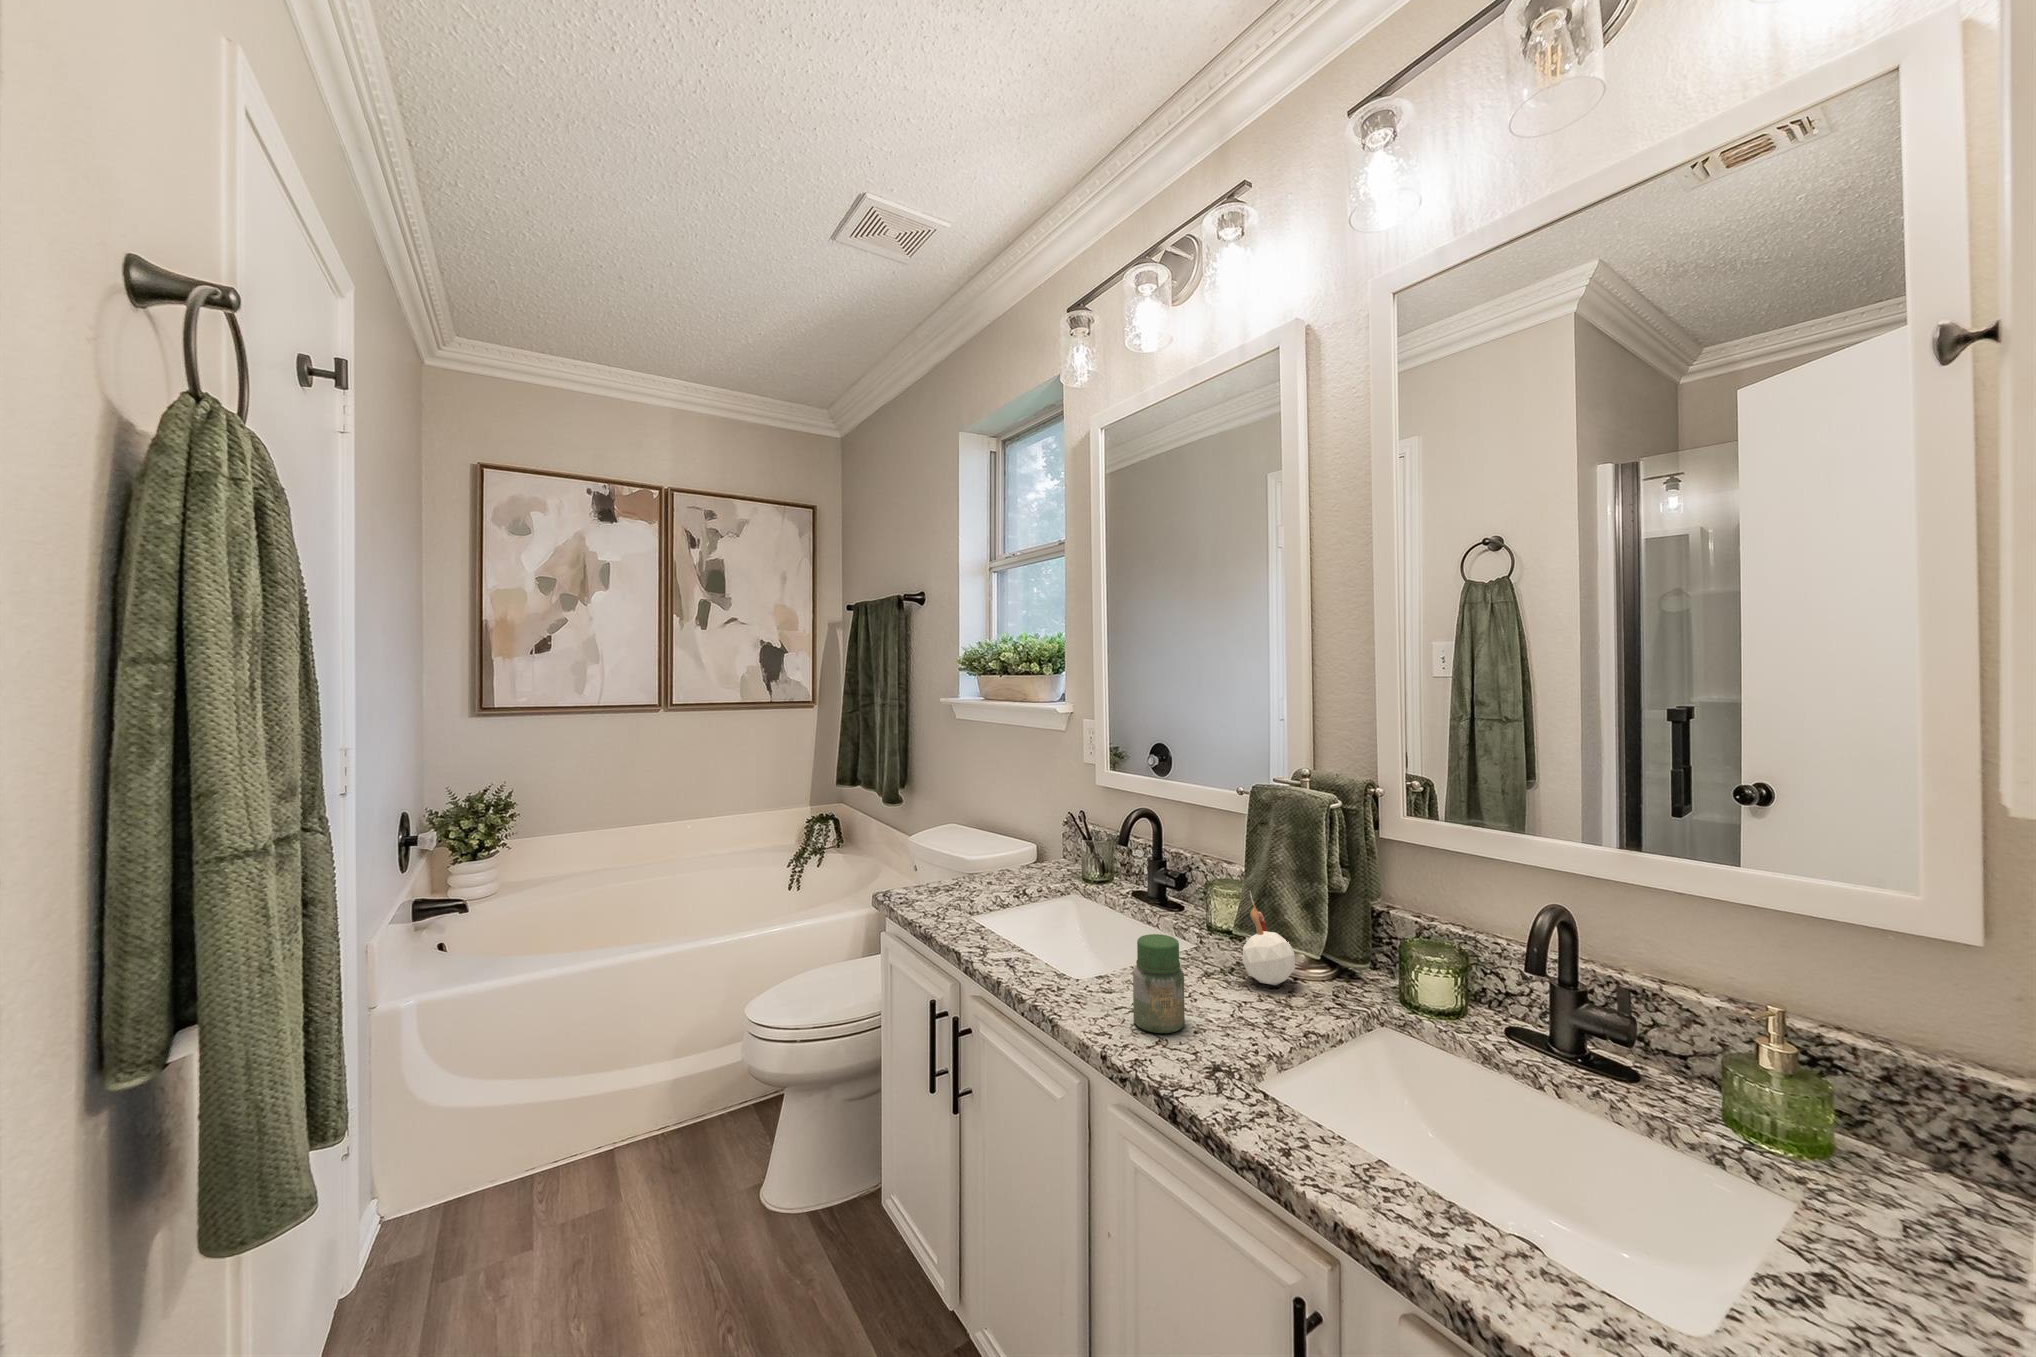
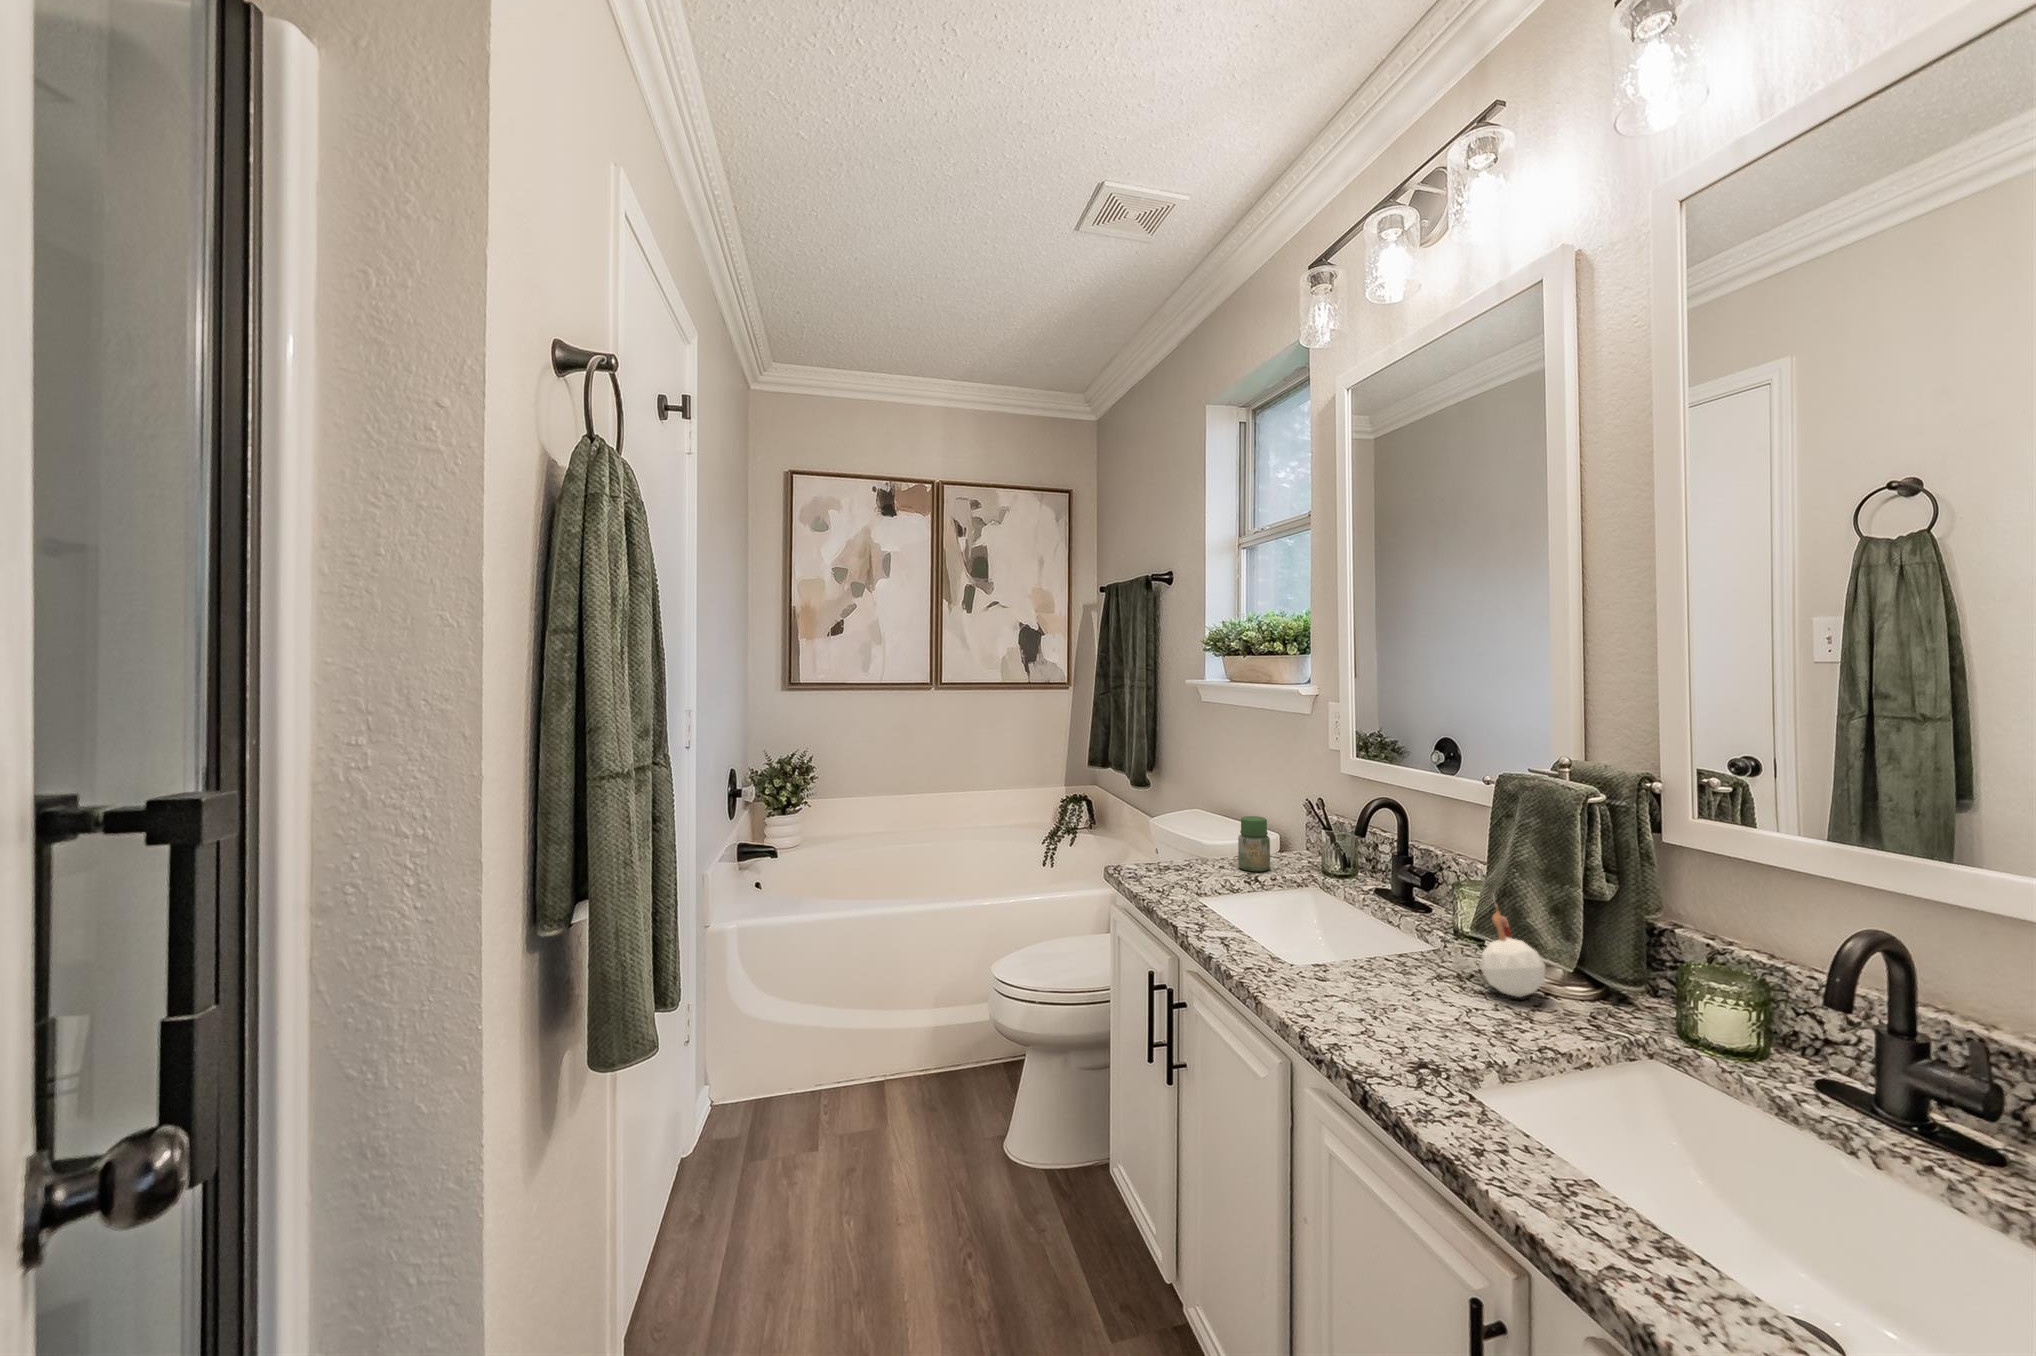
jar: present [1133,934,1185,1033] -> present [1238,816,1270,871]

